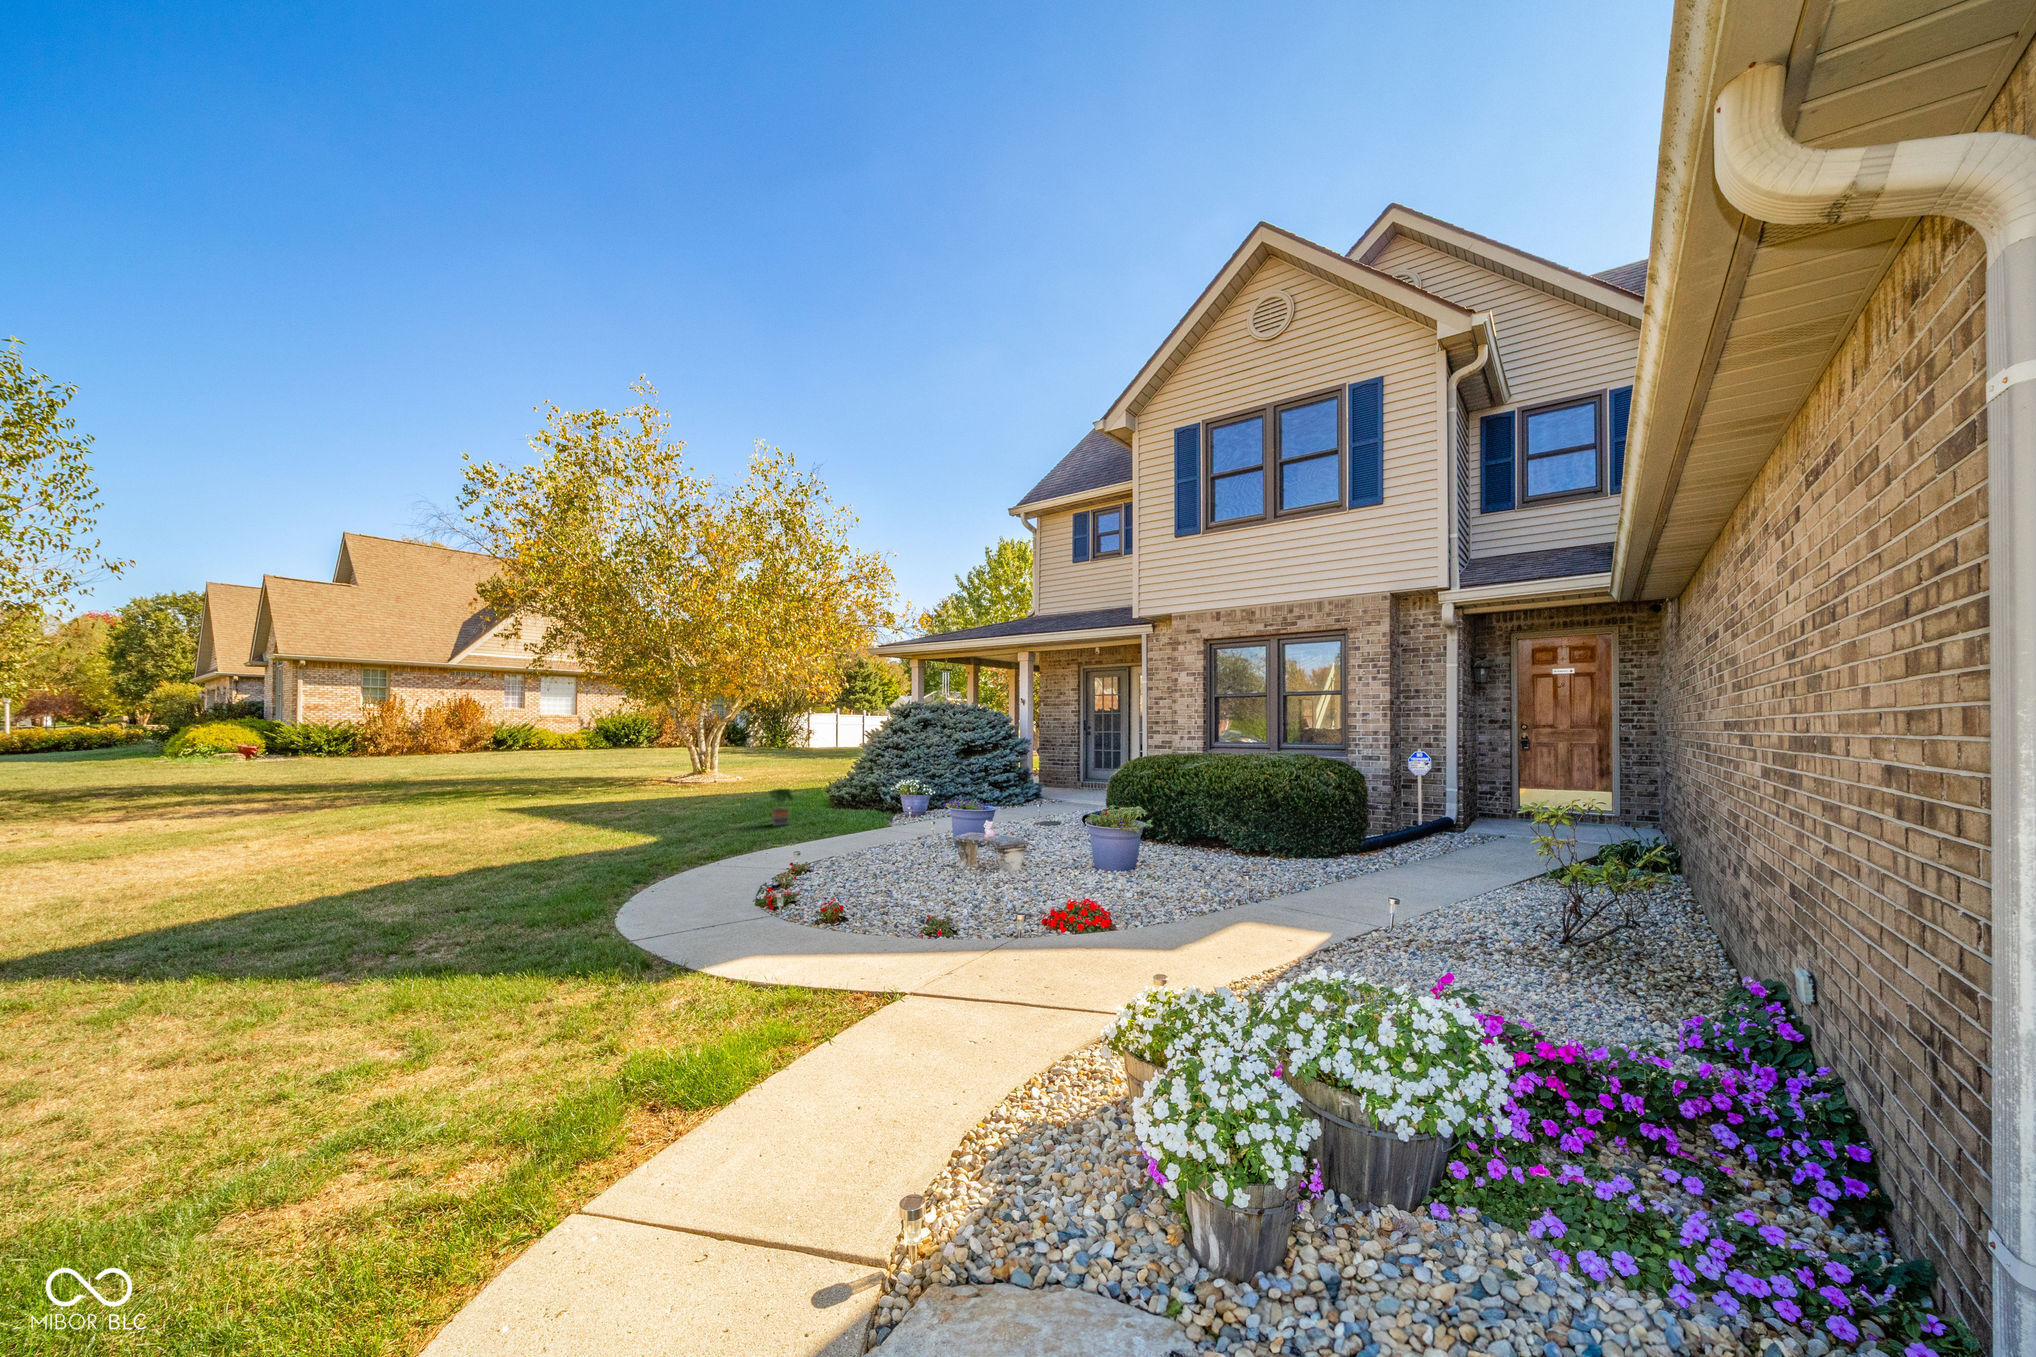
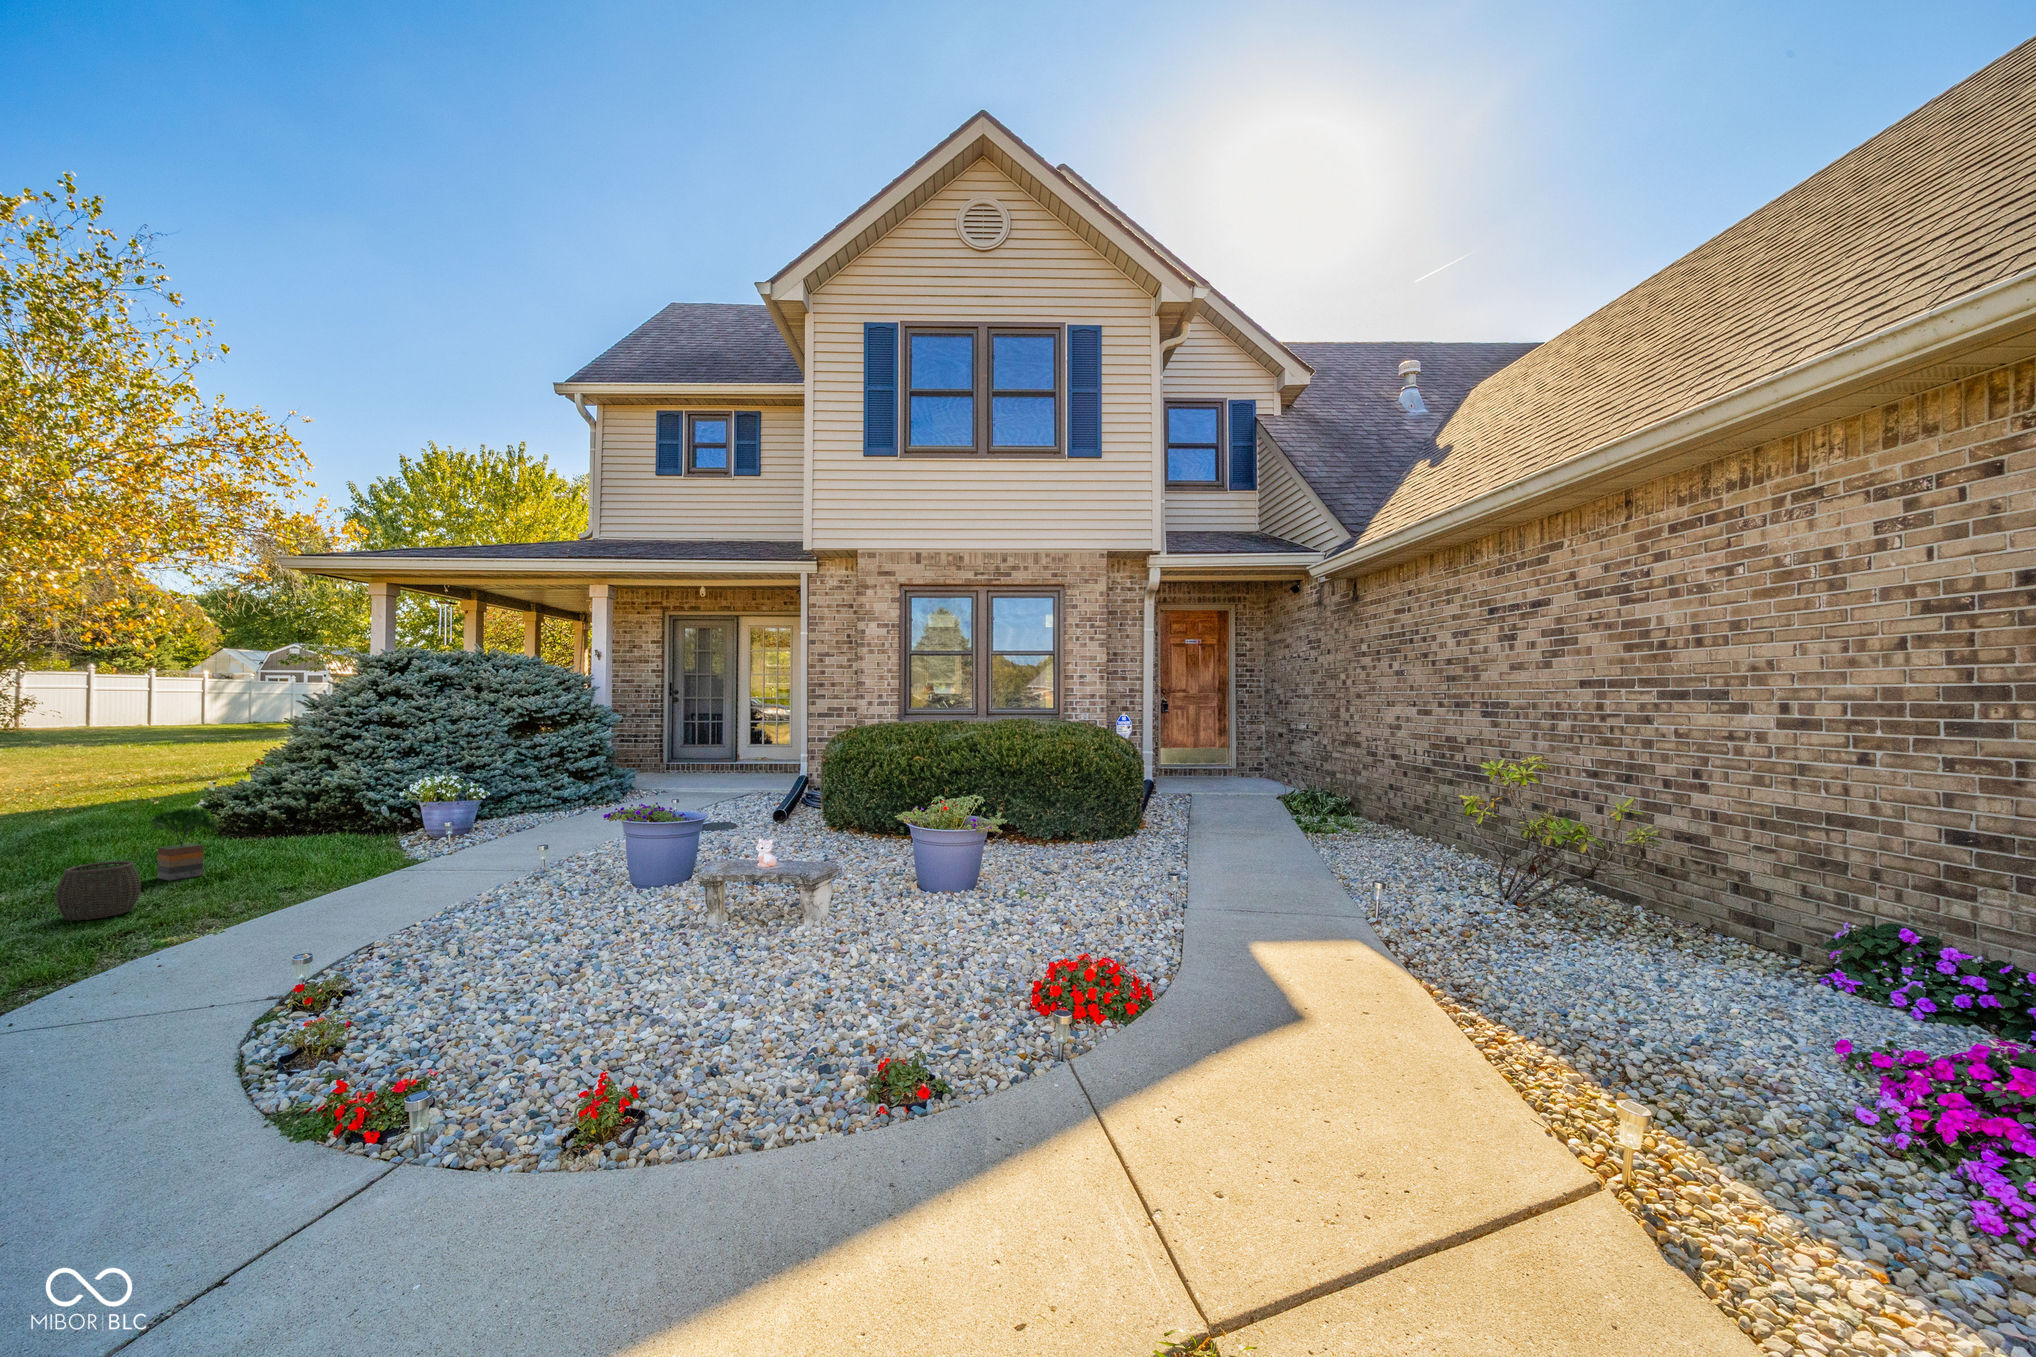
woven basket: none [725,811,755,838] -> present [55,861,141,921]

